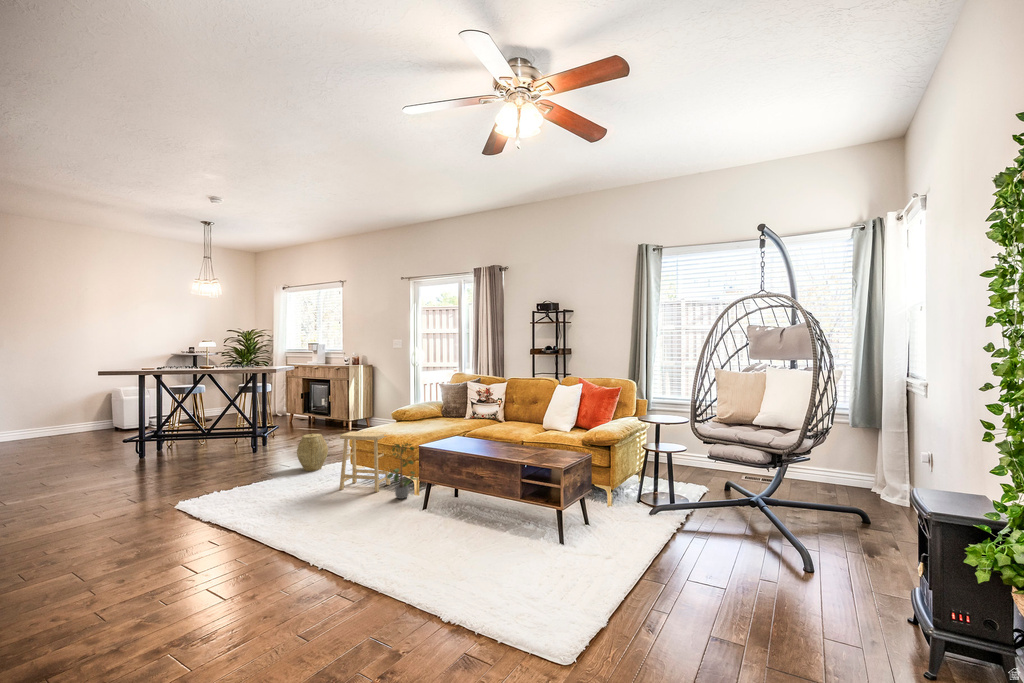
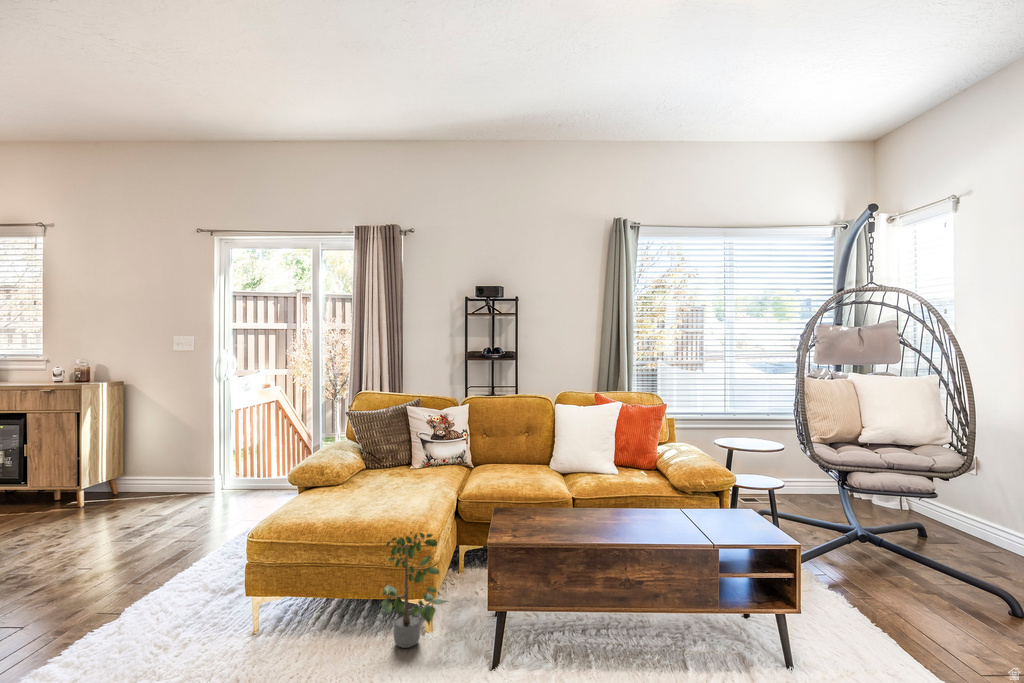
footstool: present [339,431,391,492] -> none [240,514,337,657]
woven basket: present [297,434,328,471] -> none [57,533,136,622]

